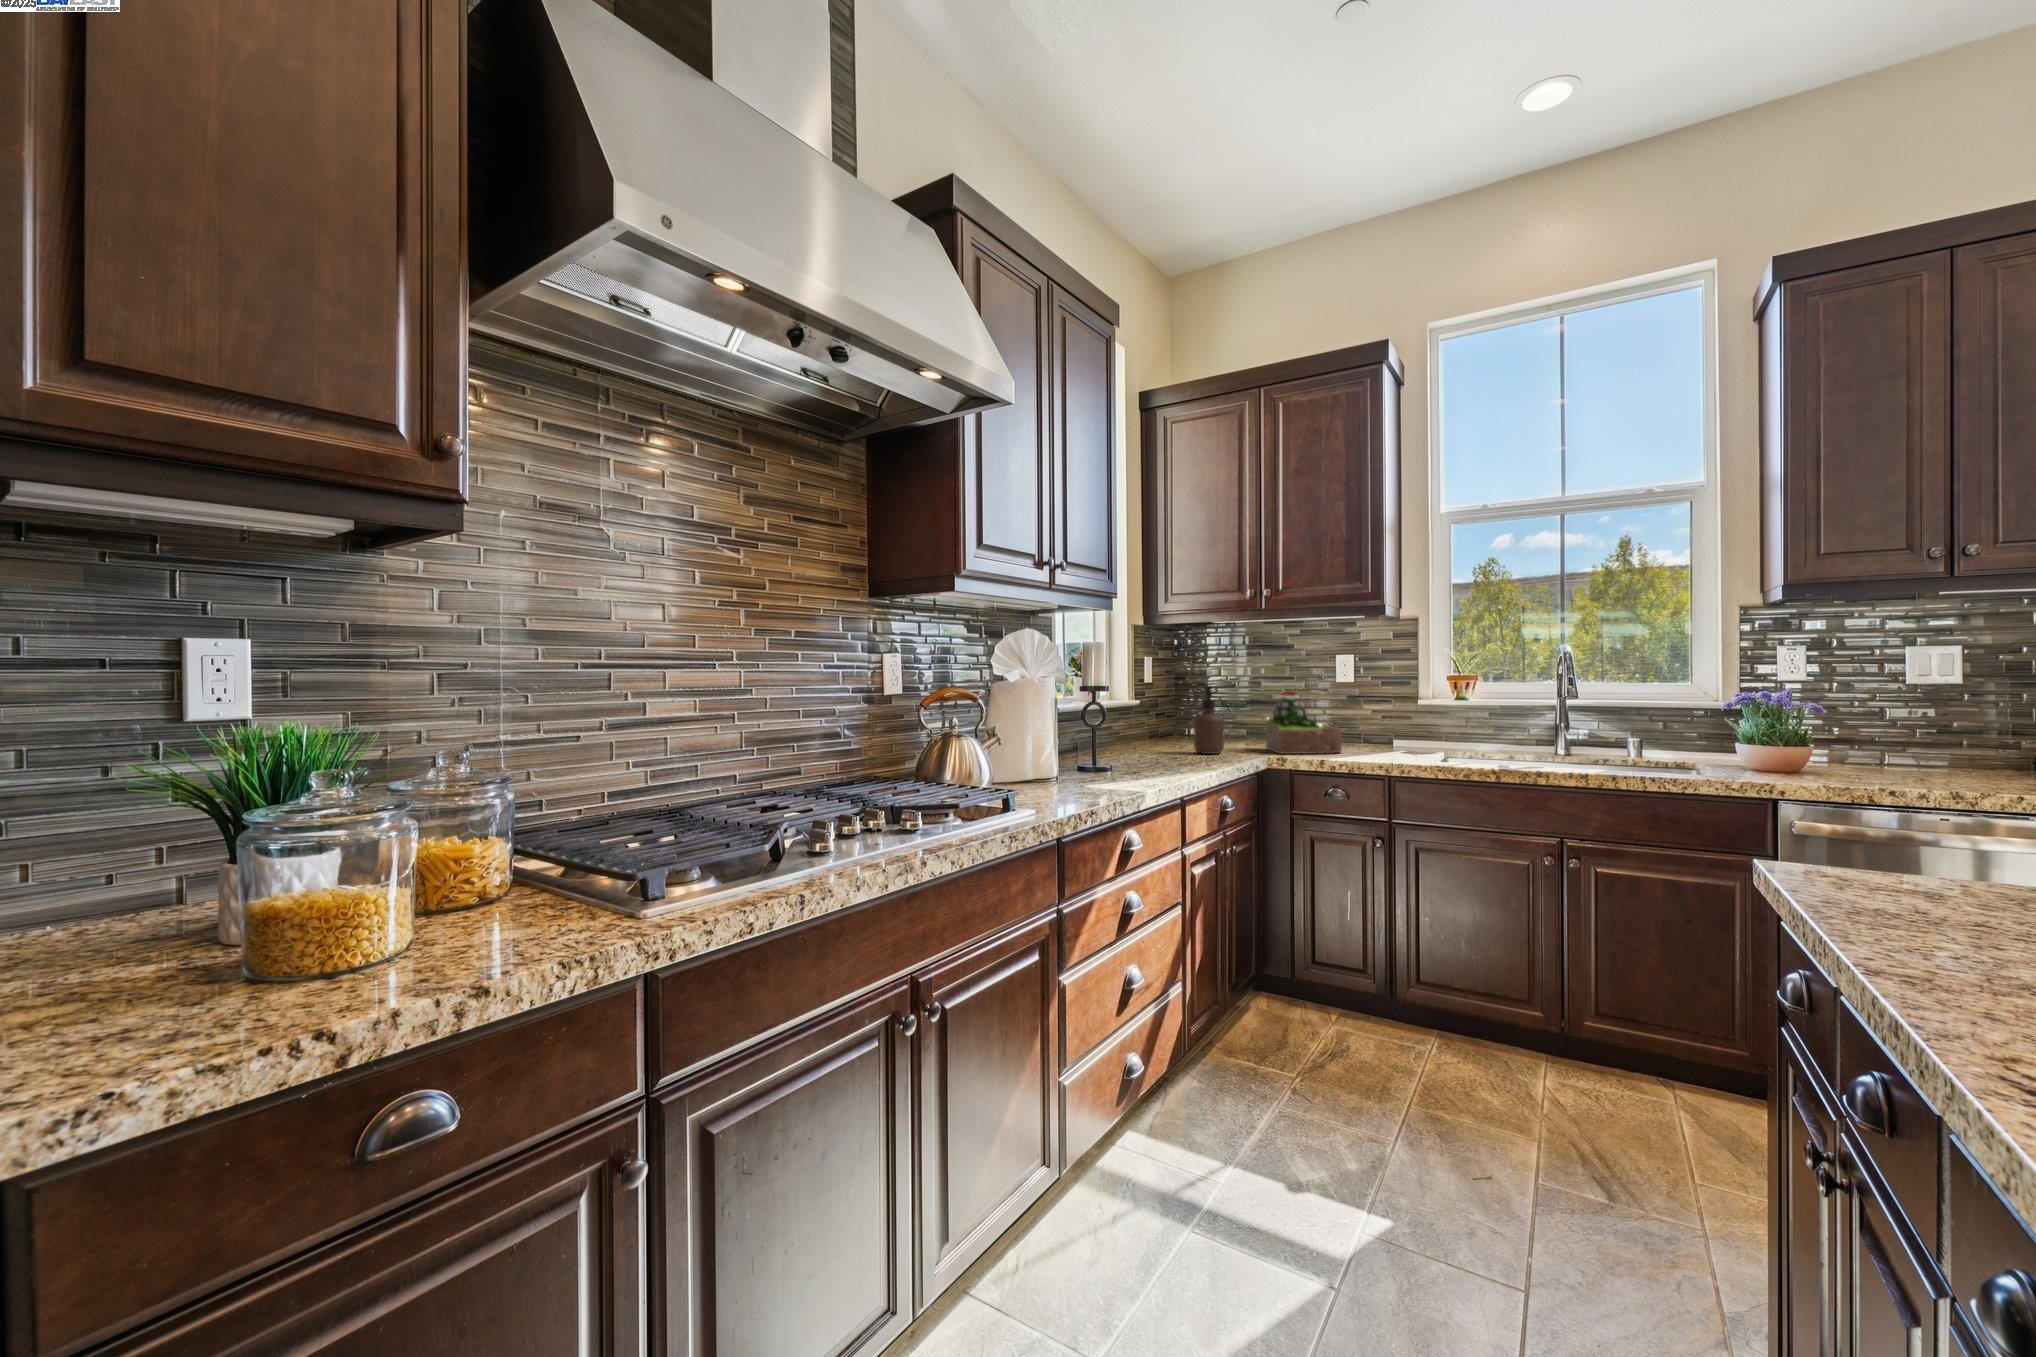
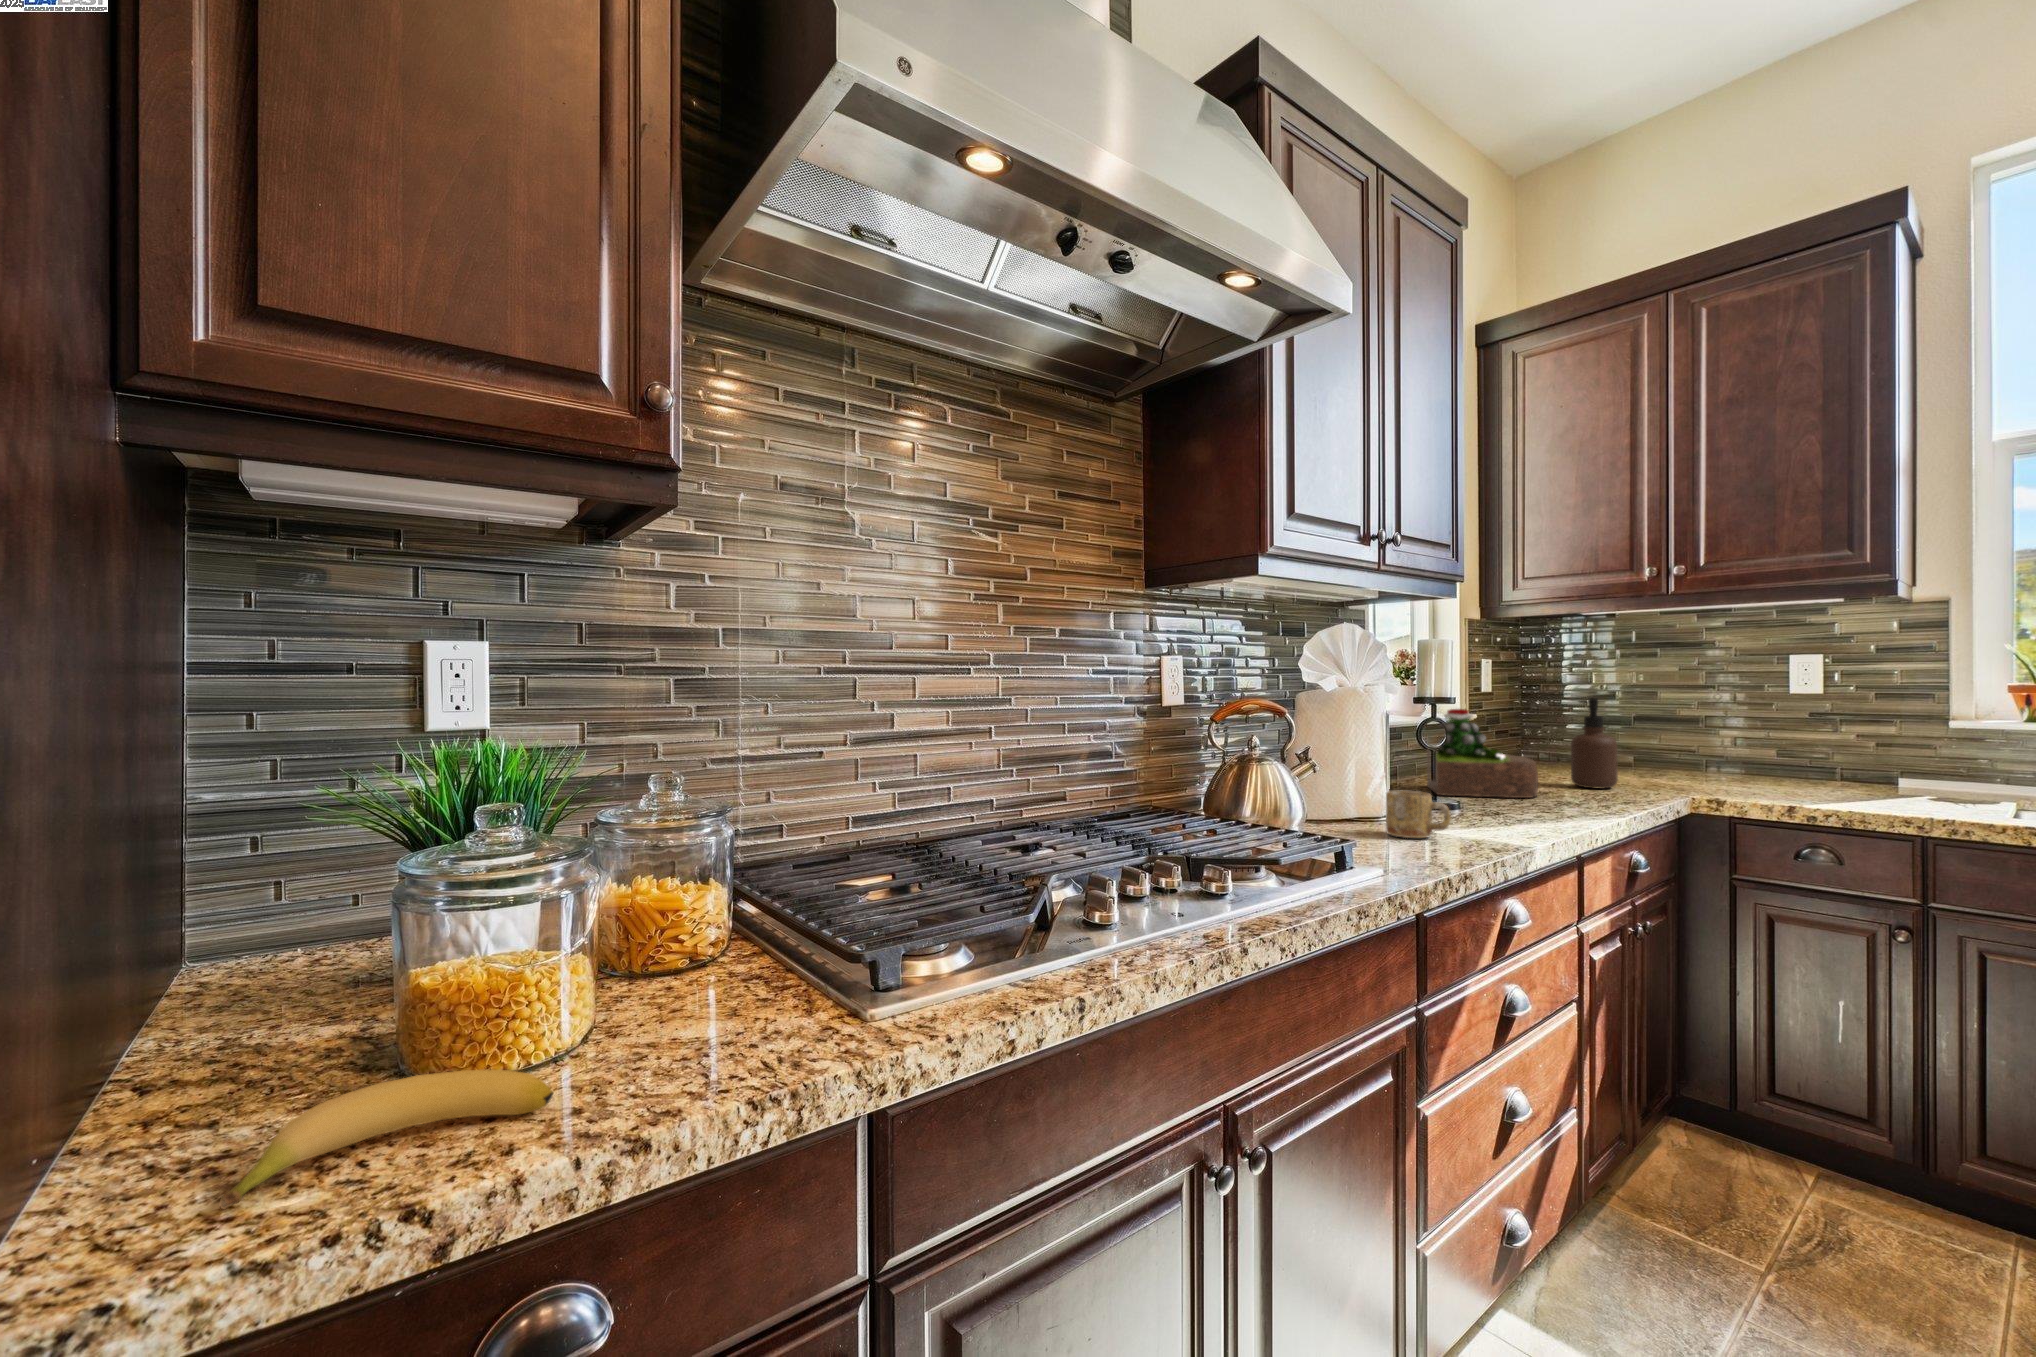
succulent plant: present [1266,692,1342,754] -> present [1427,709,1538,798]
mug: none [1049,756,1093,791] -> present [1386,790,1451,838]
banana: none [157,957,404,1048] -> present [219,1069,553,1209]

